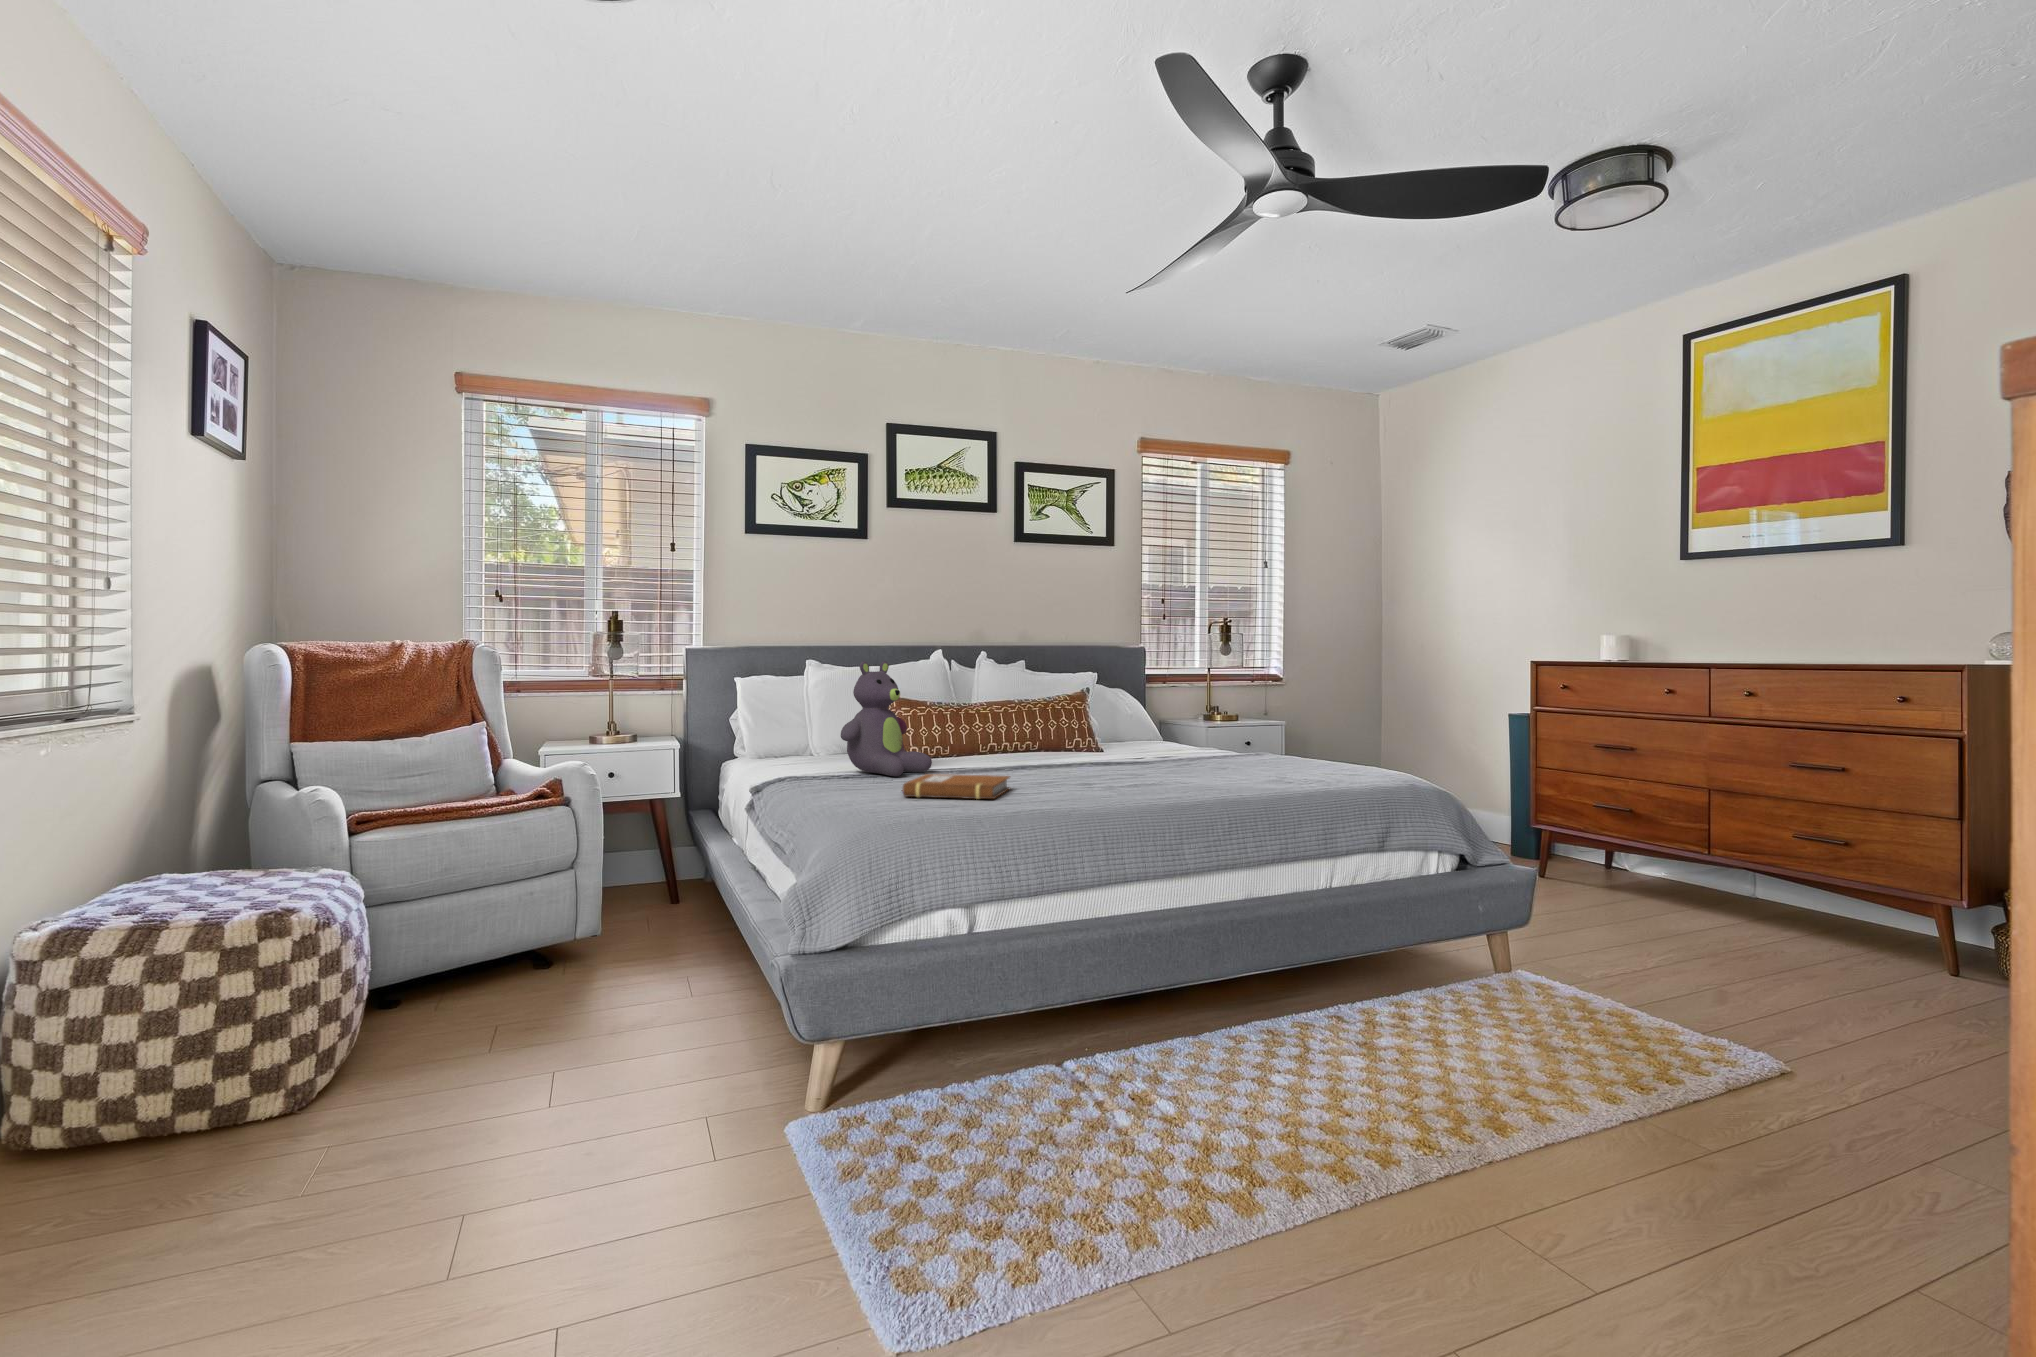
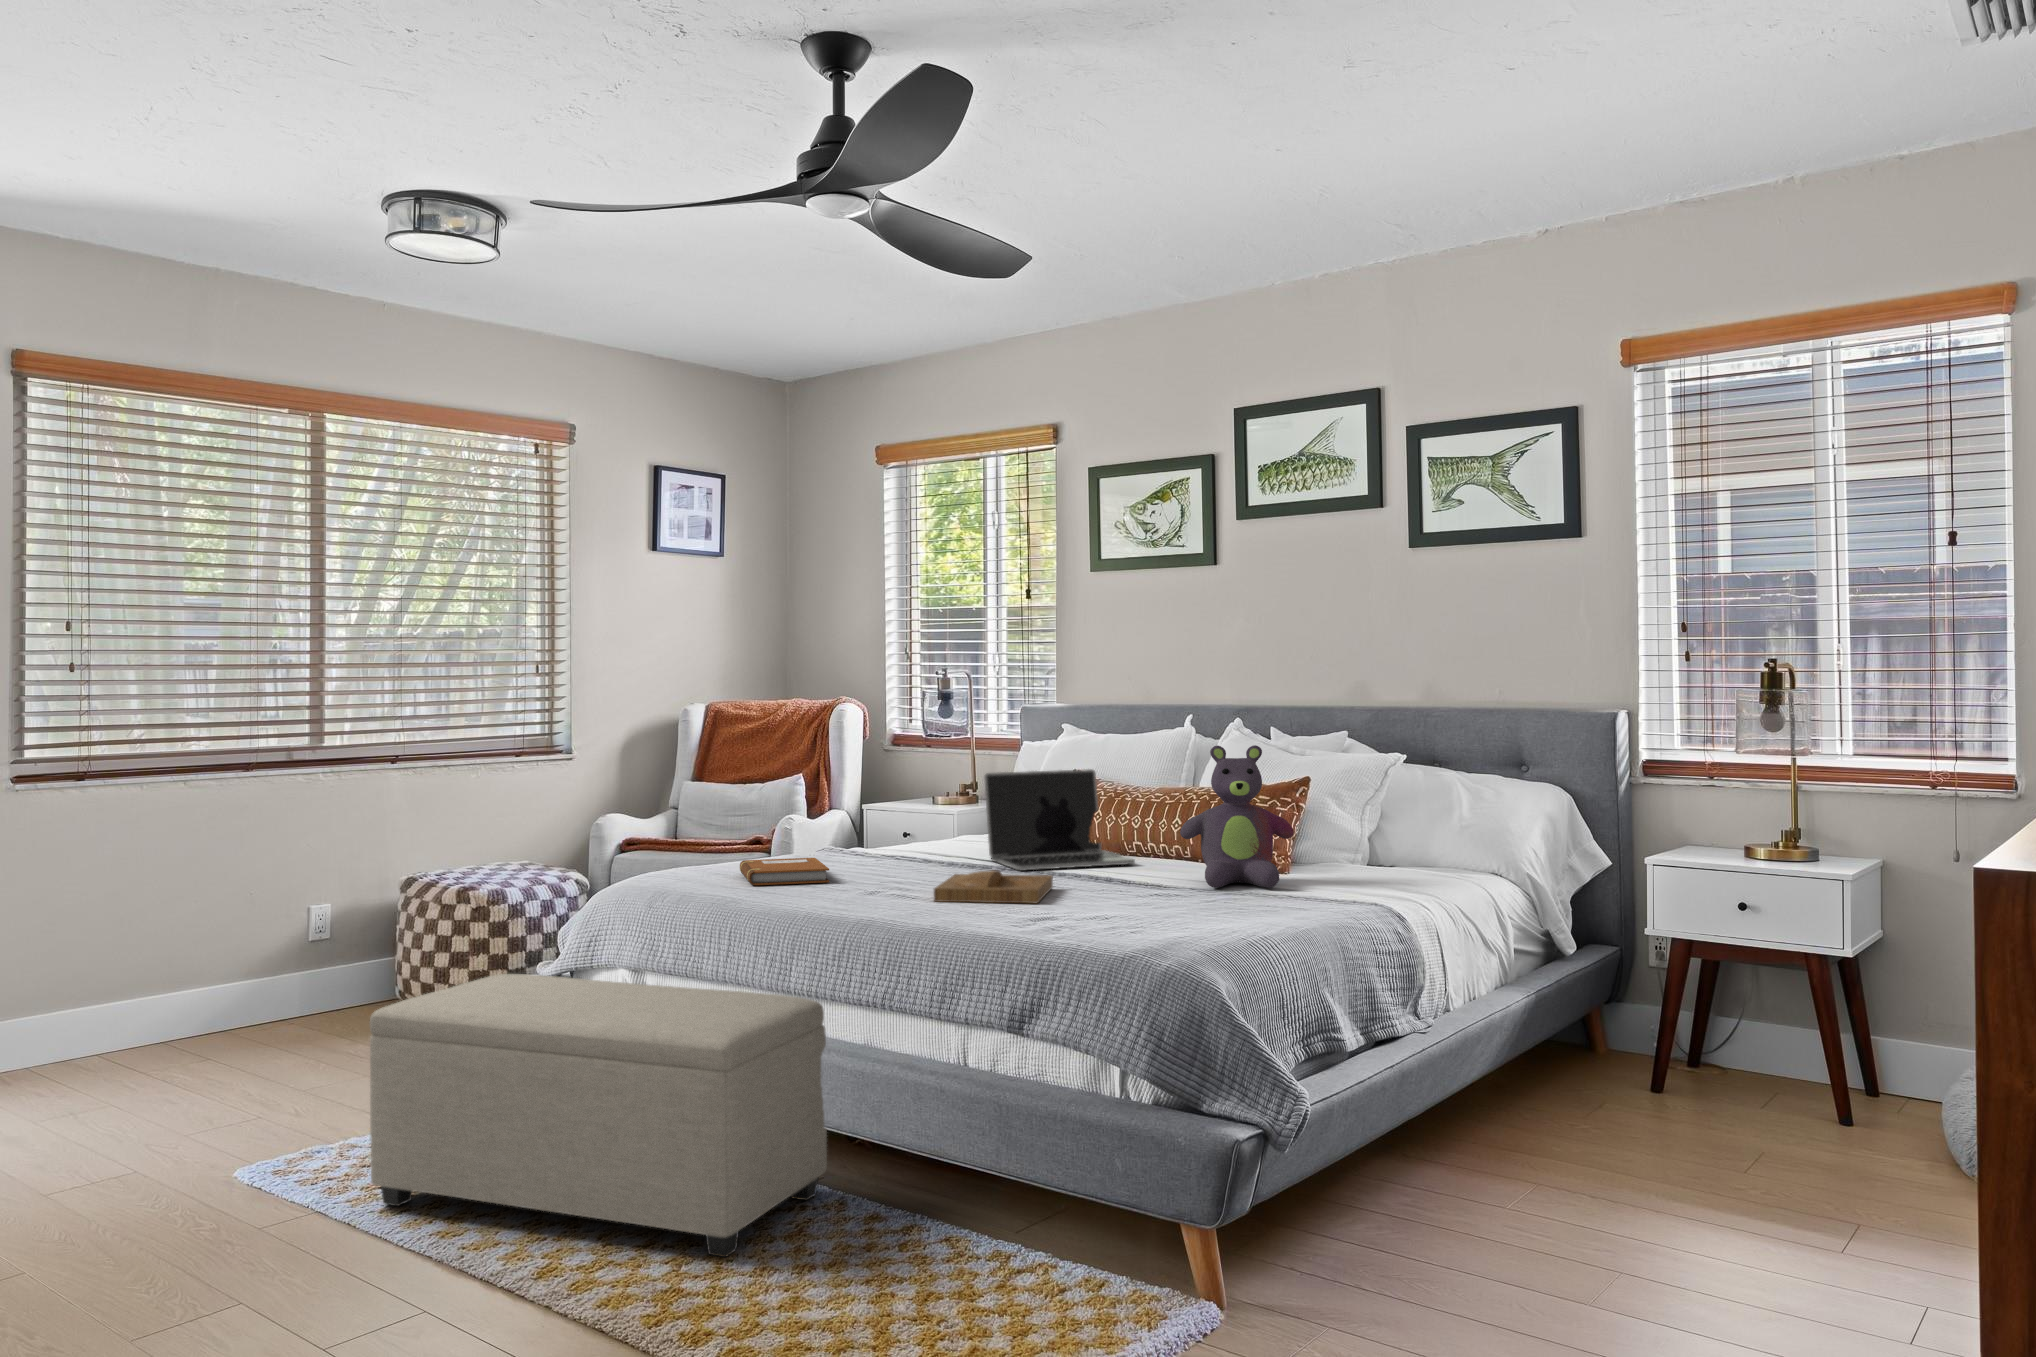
stuffed bear: present [841,661,932,776] -> present [1180,745,1294,888]
laptop: none [936,688,1036,766] -> present [984,769,1135,870]
tray: none [1081,757,1194,784] -> present [934,870,1053,903]
ottoman: none [950,872,1395,1280] -> present [370,974,827,1257]

